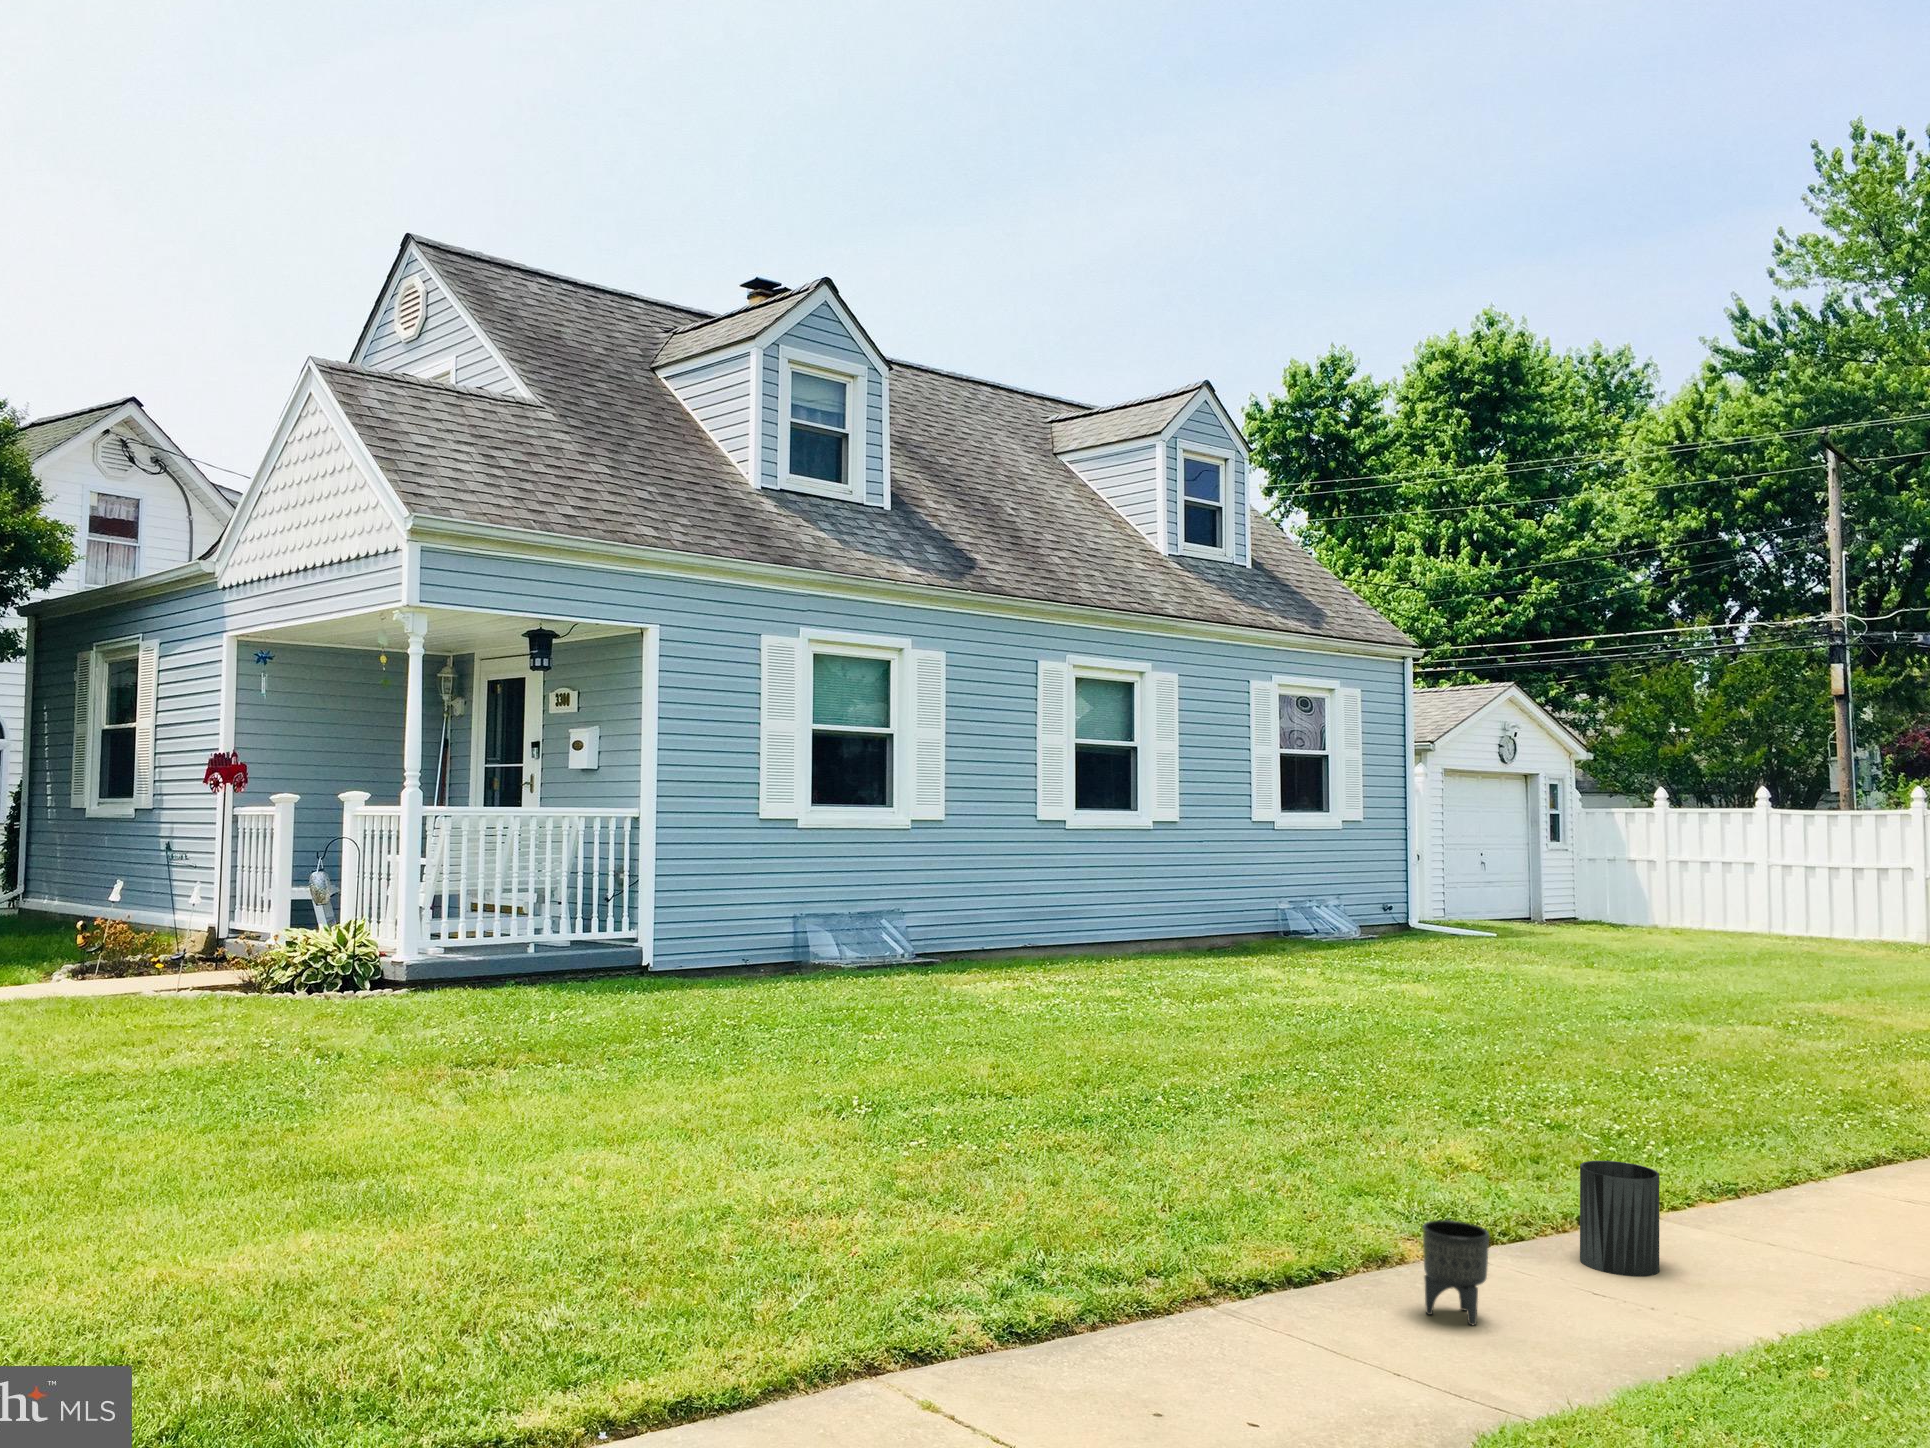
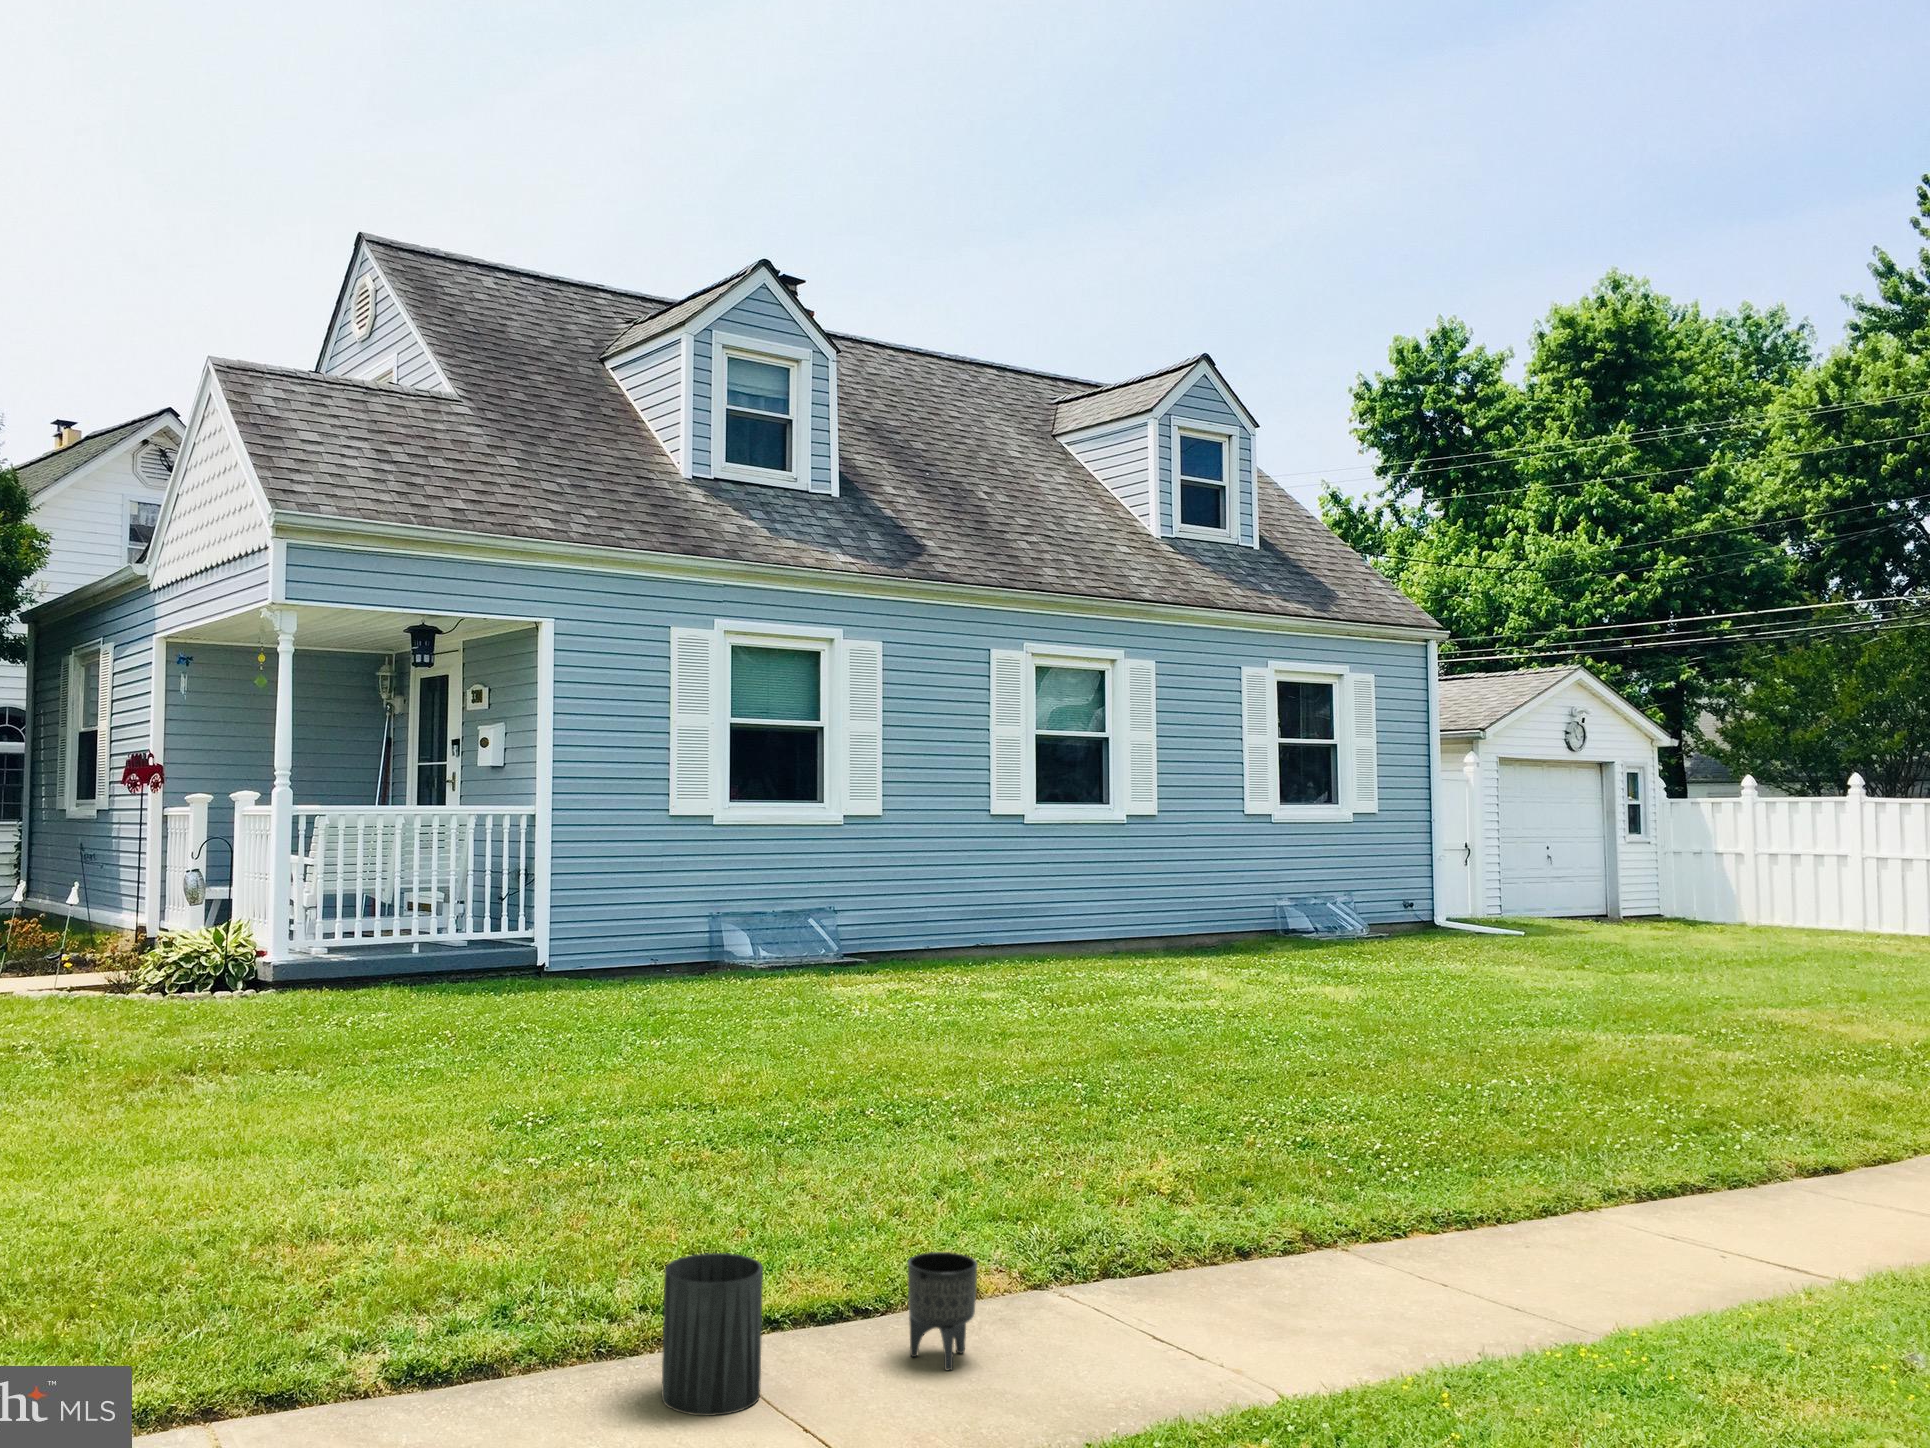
trash can: present [1580,1161,1659,1276] -> present [662,1253,763,1416]

